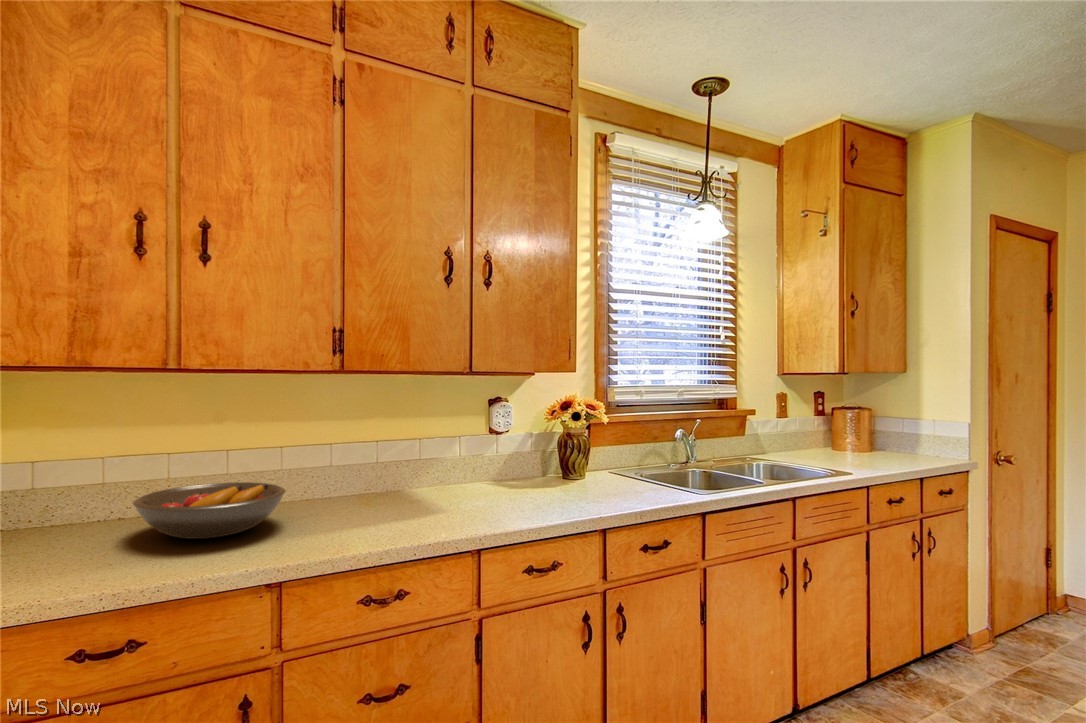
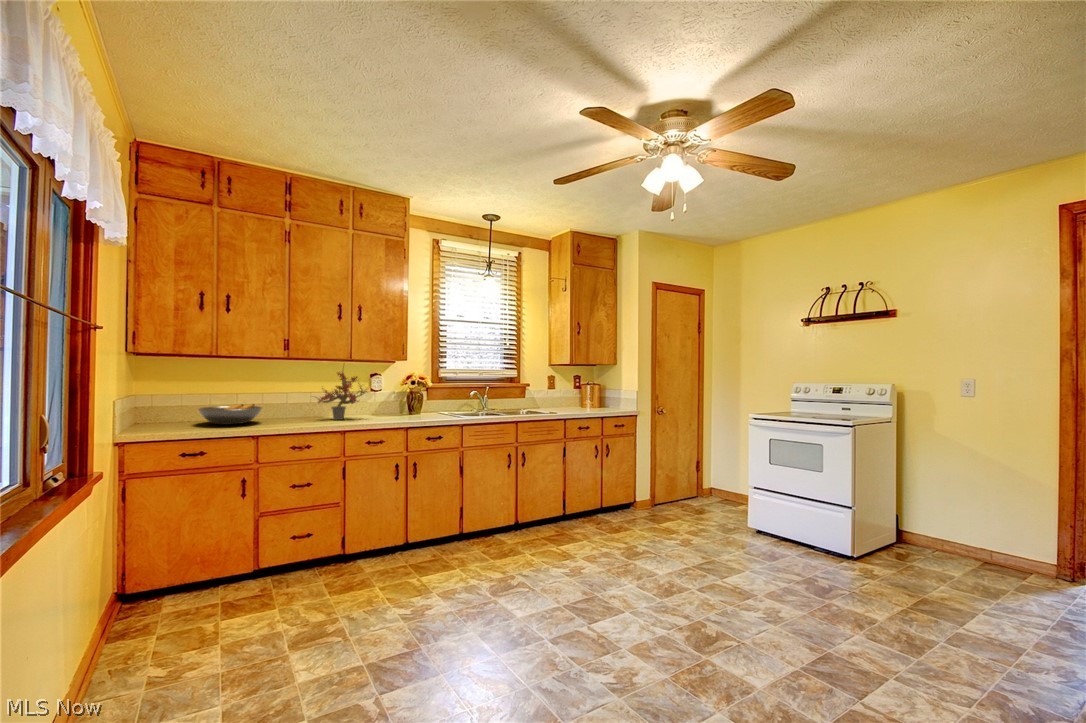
potted plant: none [389,379,507,507] -> present [318,371,367,420]

